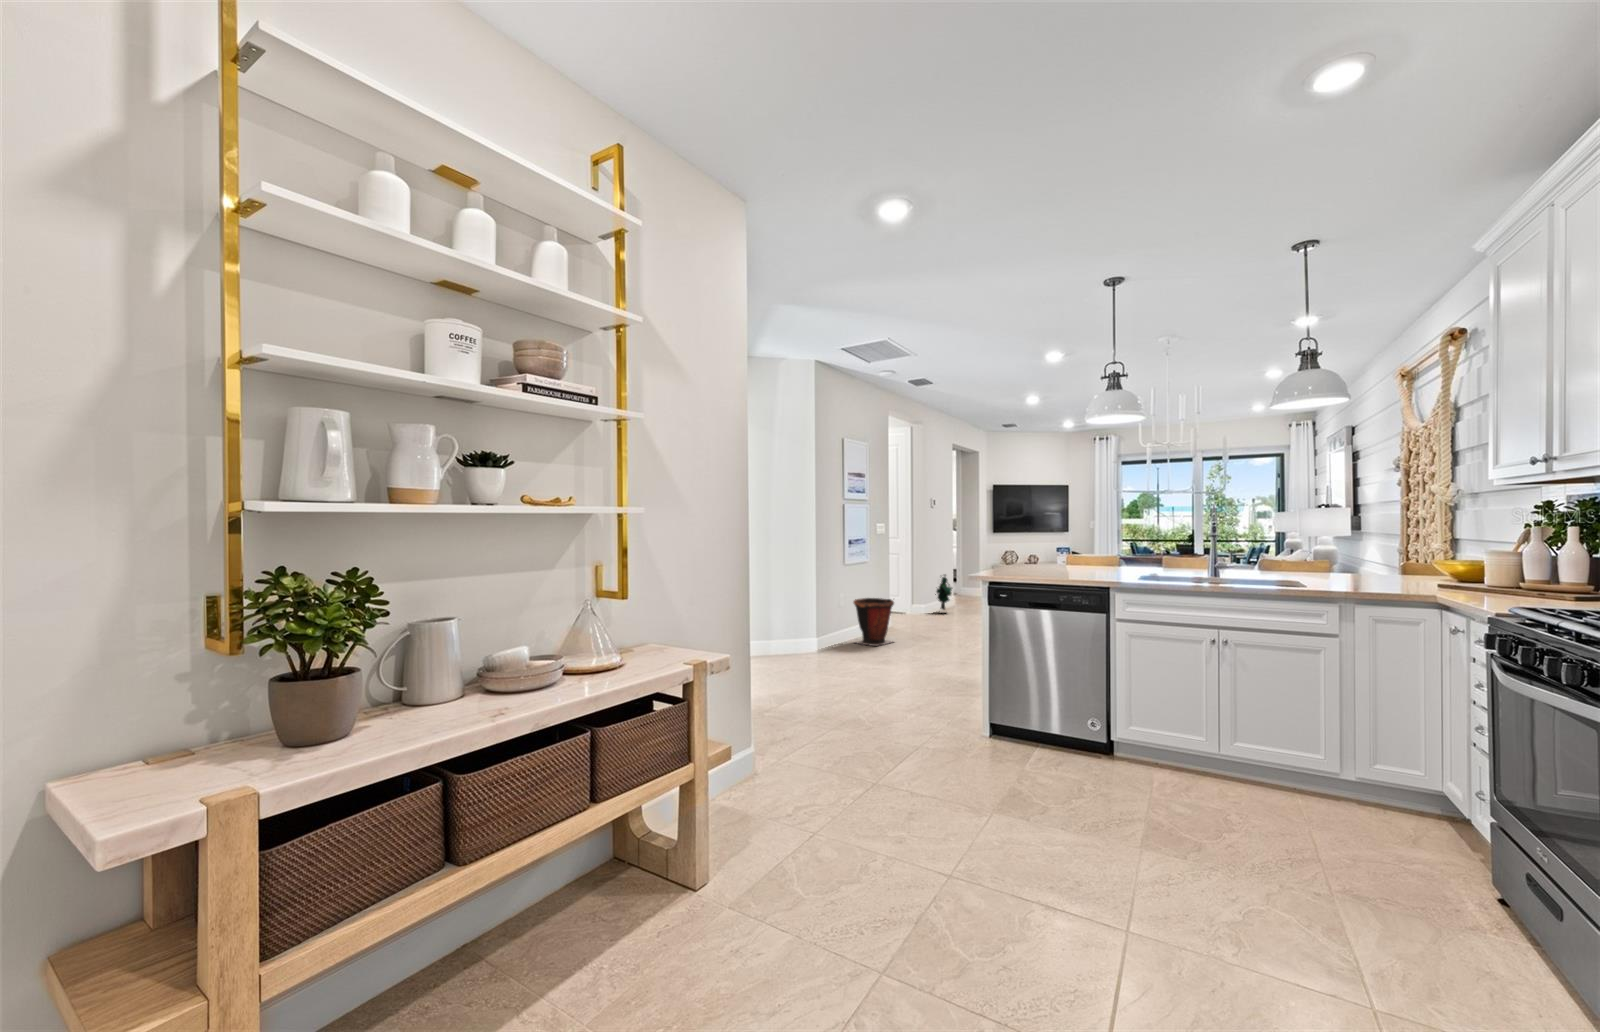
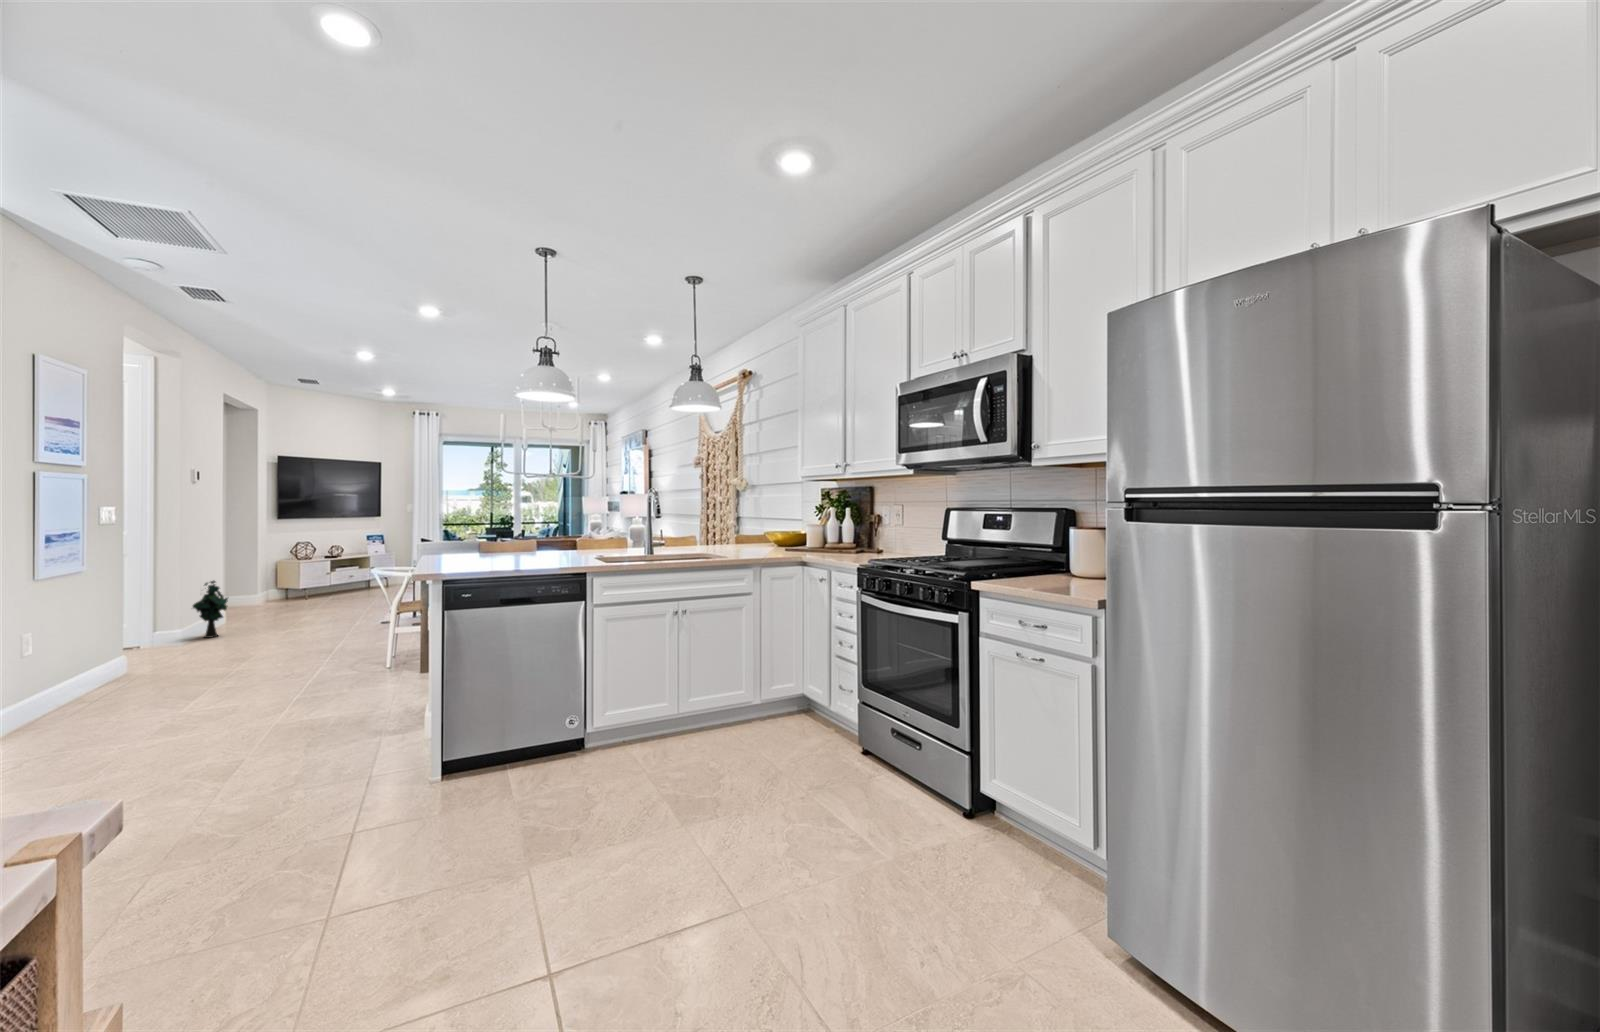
waste bin: present [854,598,894,646] -> none [64,623,163,713]

